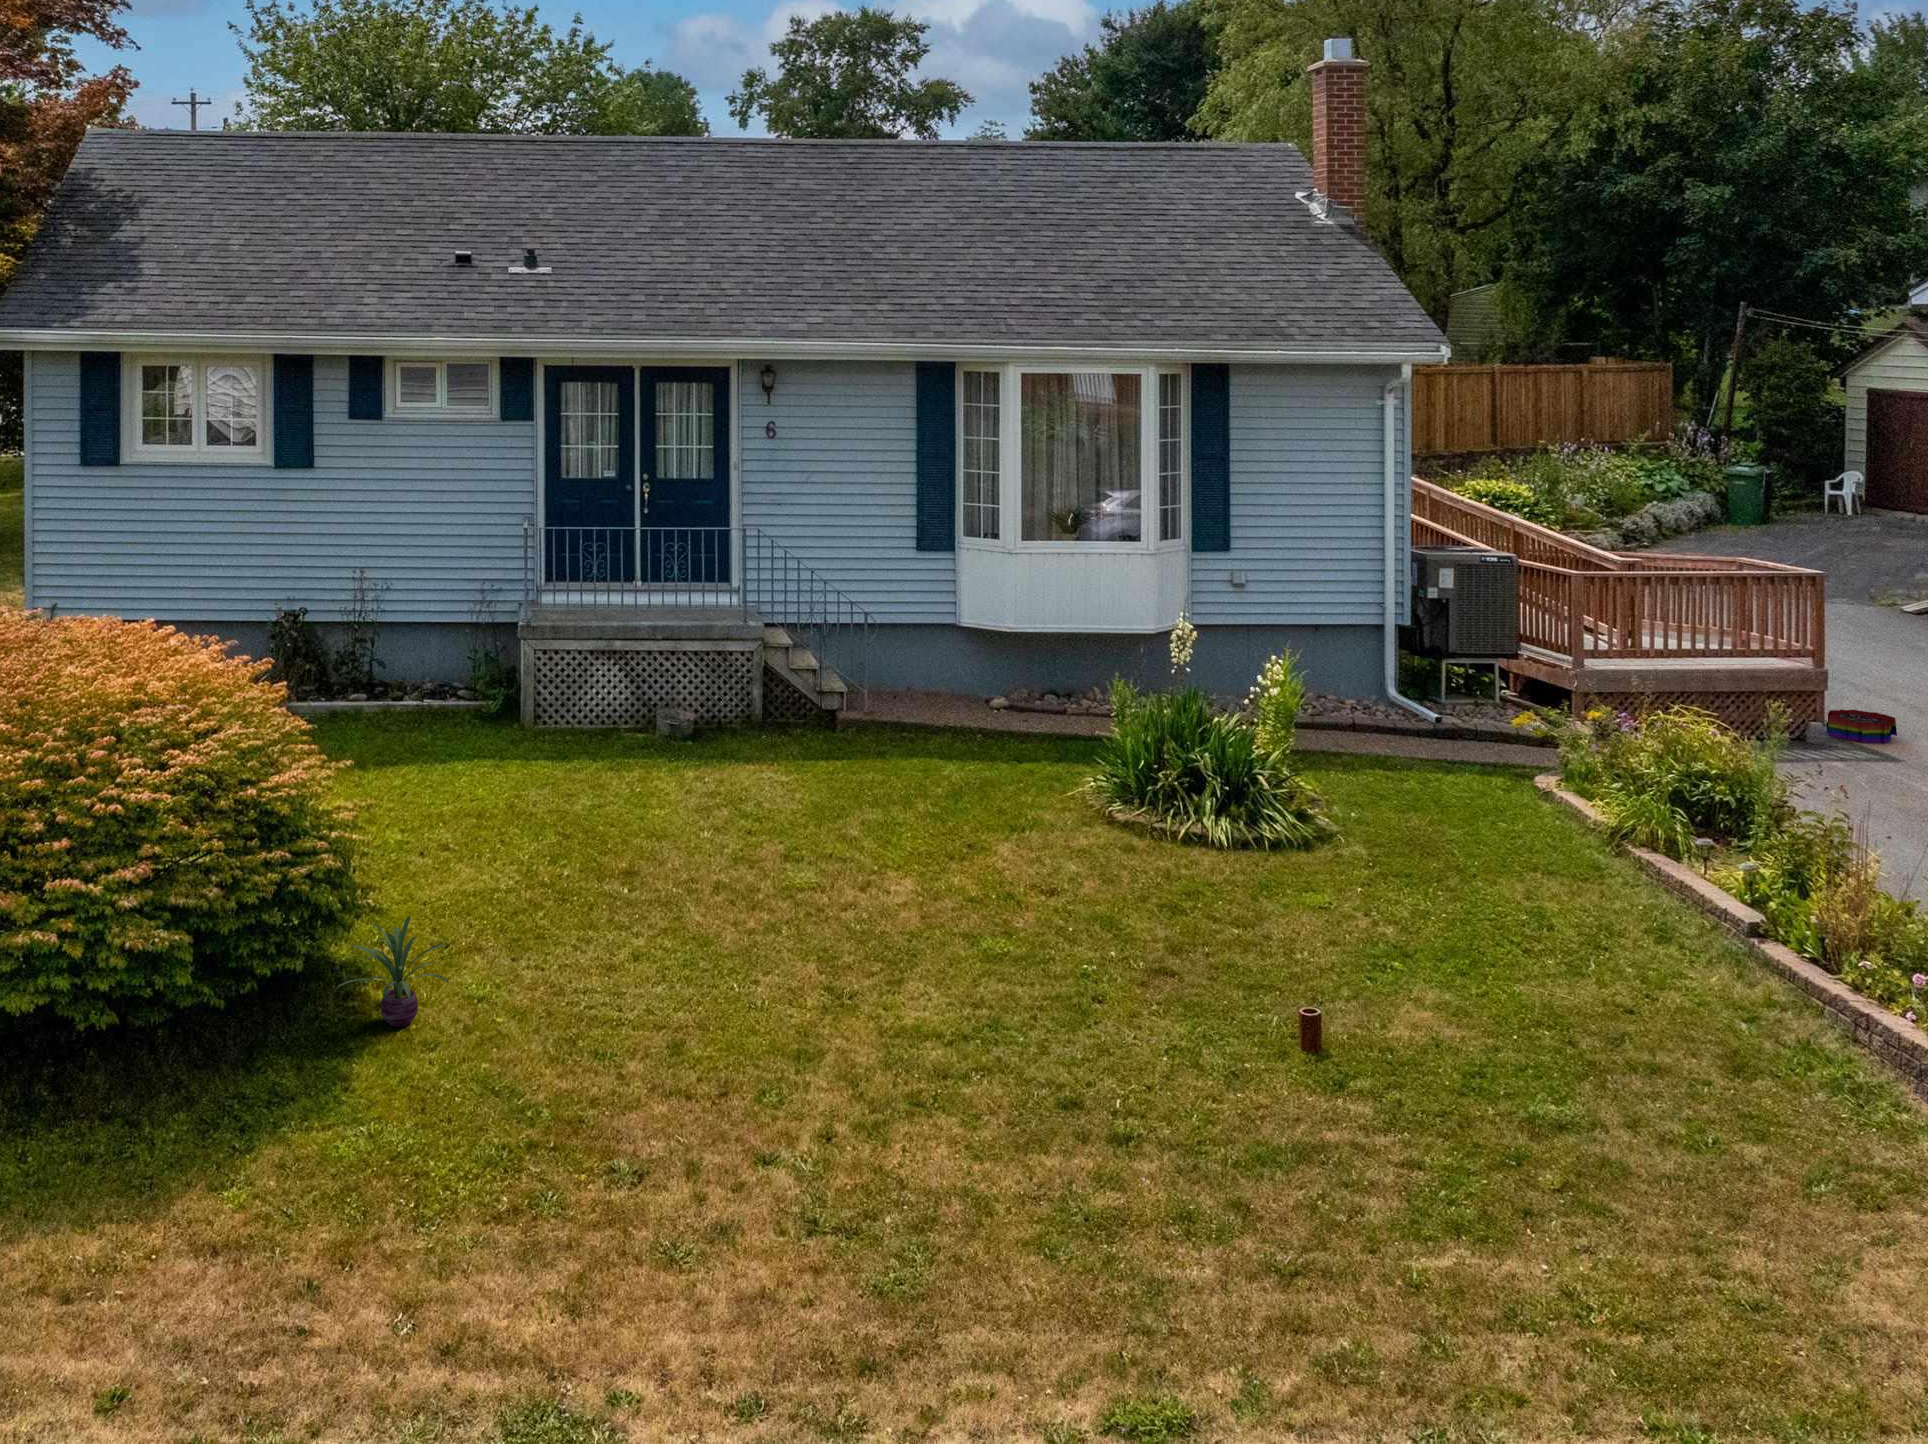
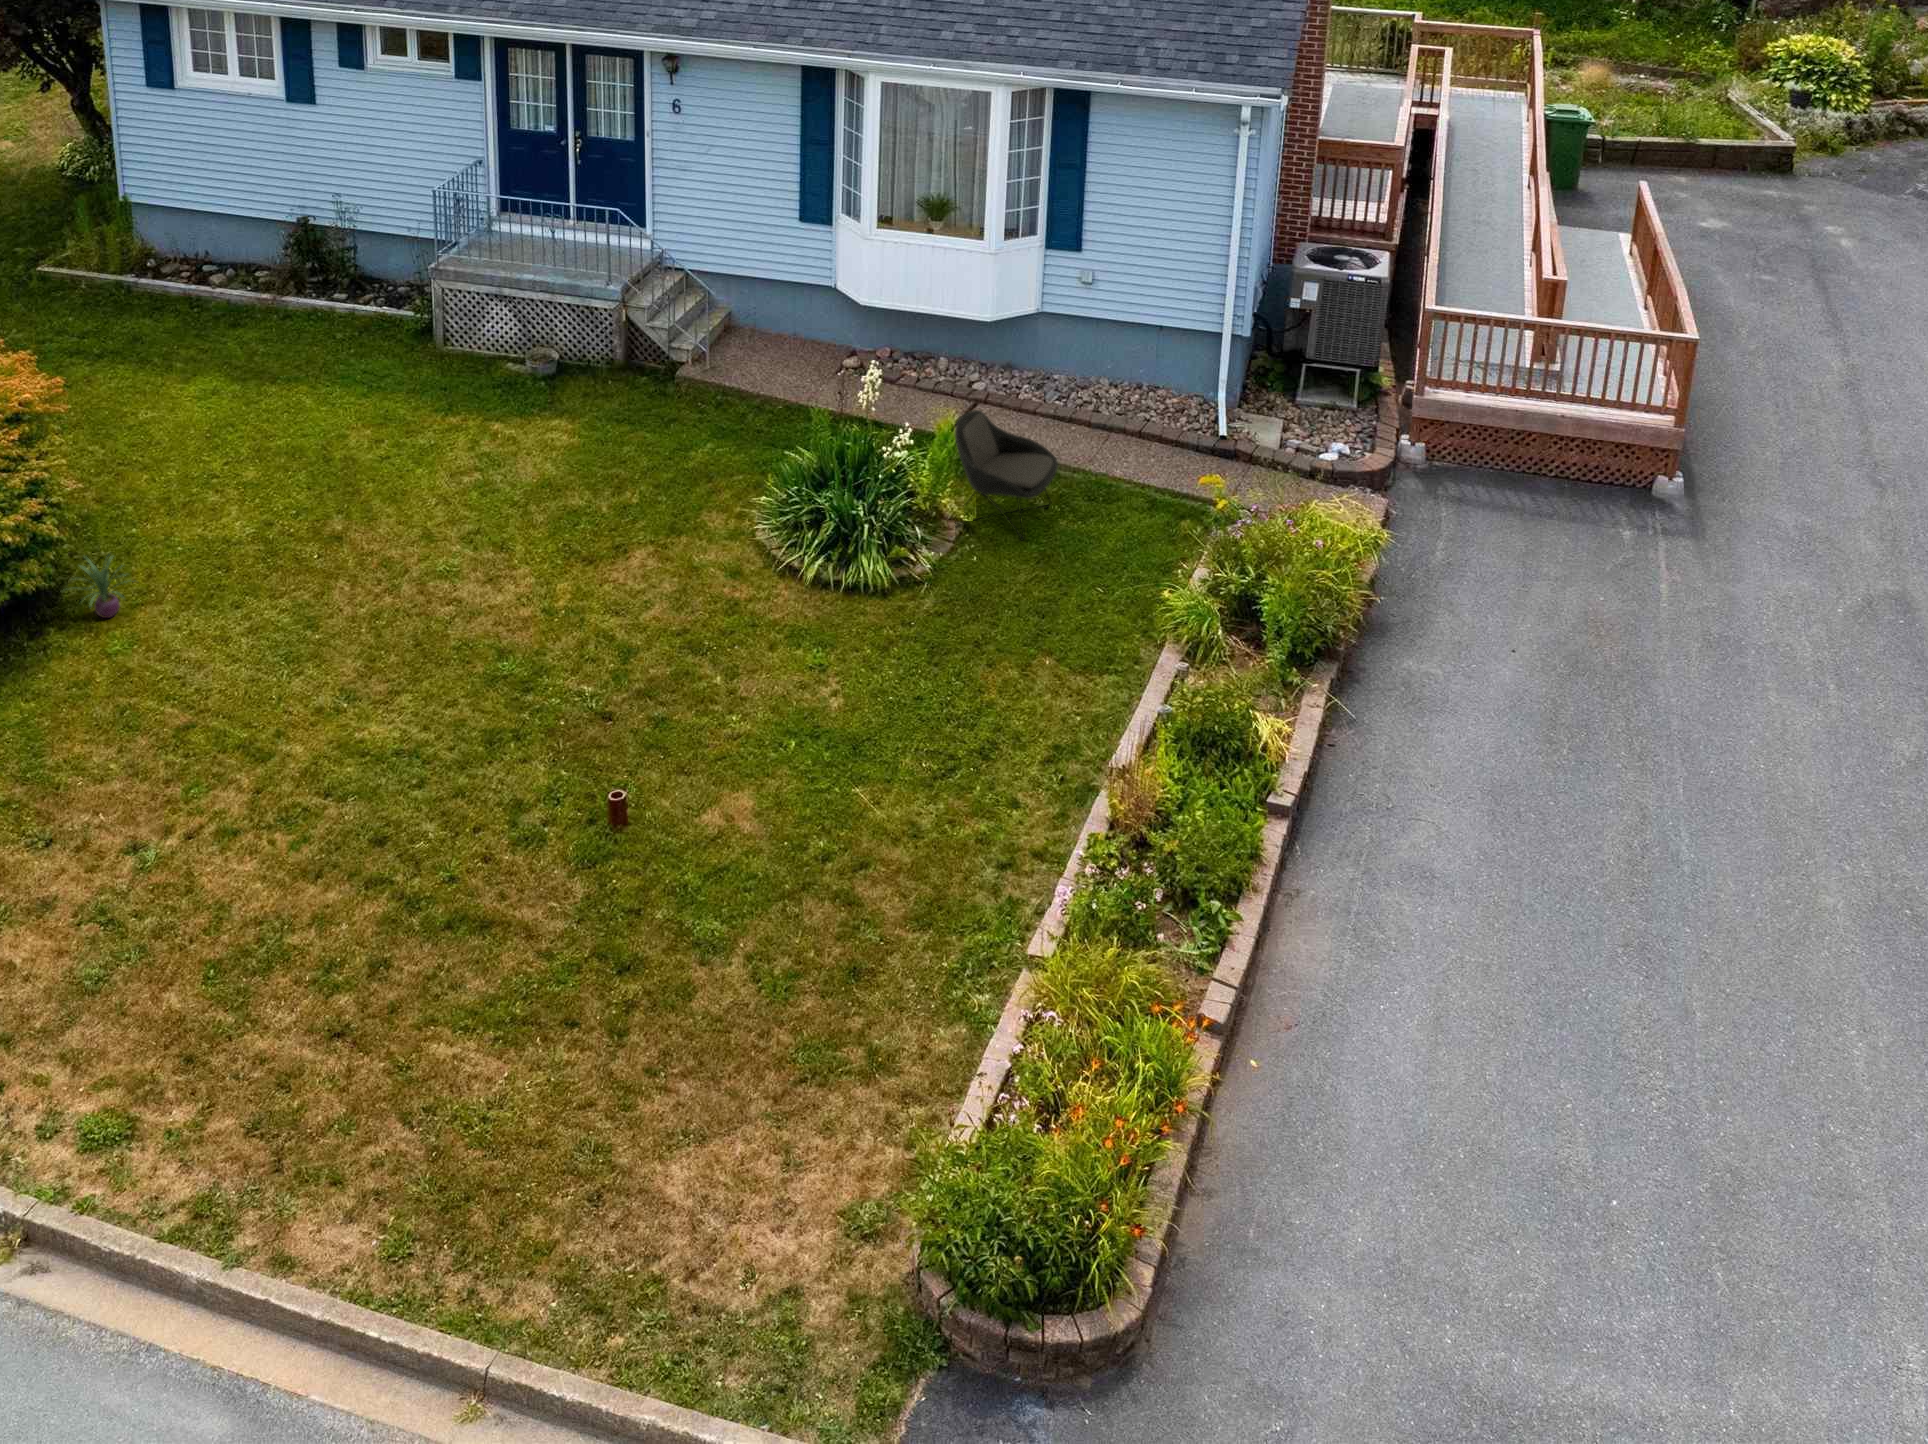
lounge chair: none [1265,686,1391,824] -> present [954,410,1058,540]
storage bin: present [1826,710,1897,743] -> none [1658,467,1727,512]

